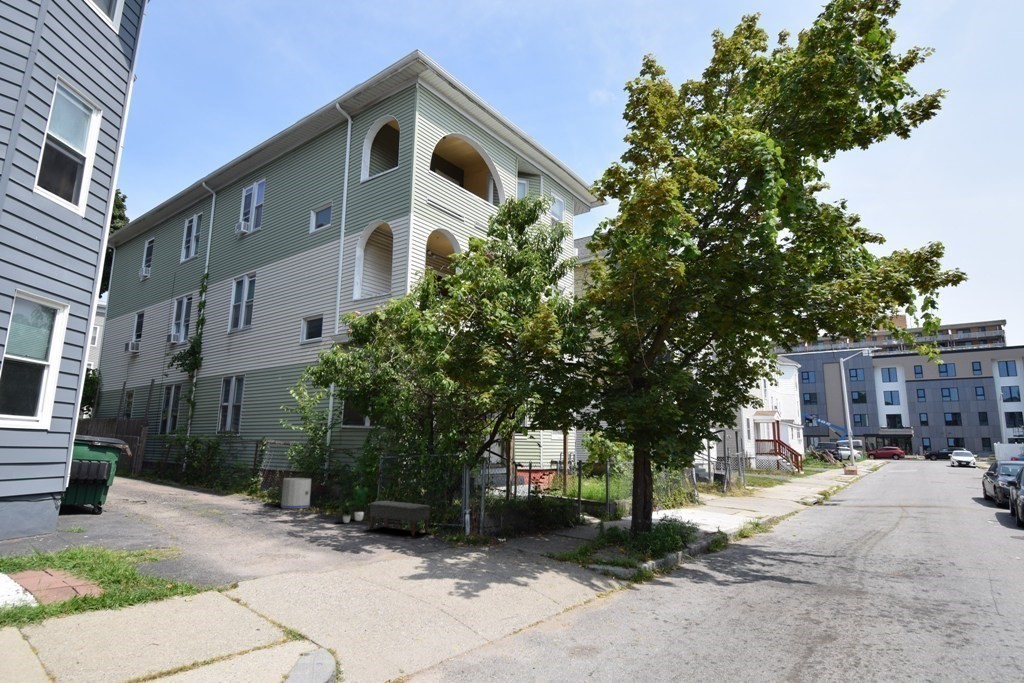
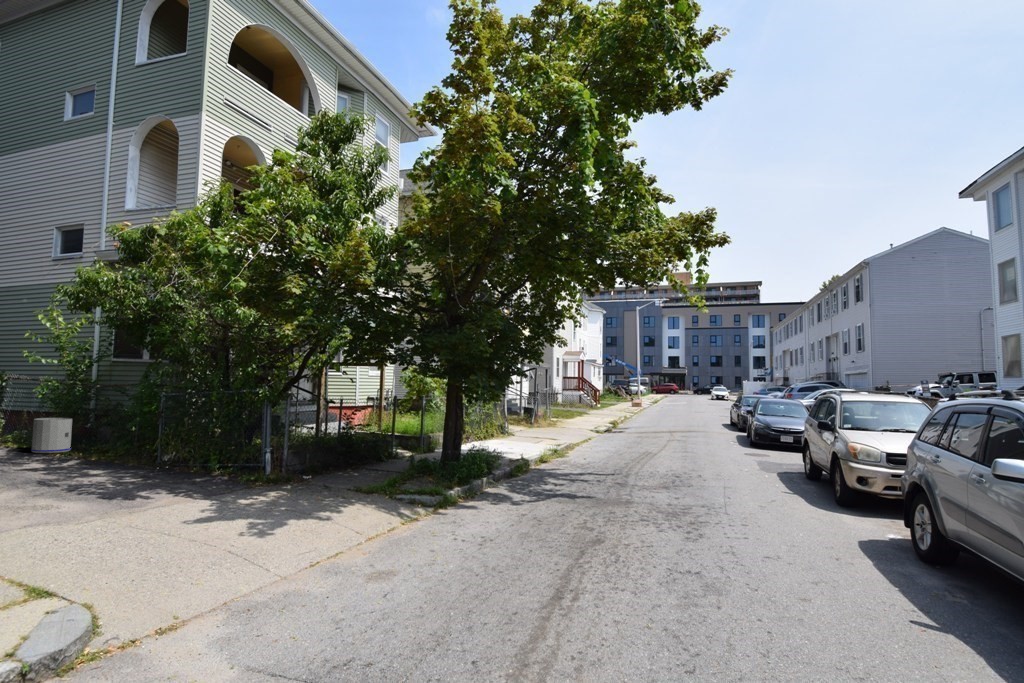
potted plant: present [341,485,367,523] -> none [112,422,151,466]
bench: present [370,501,430,536] -> none [153,441,227,476]

